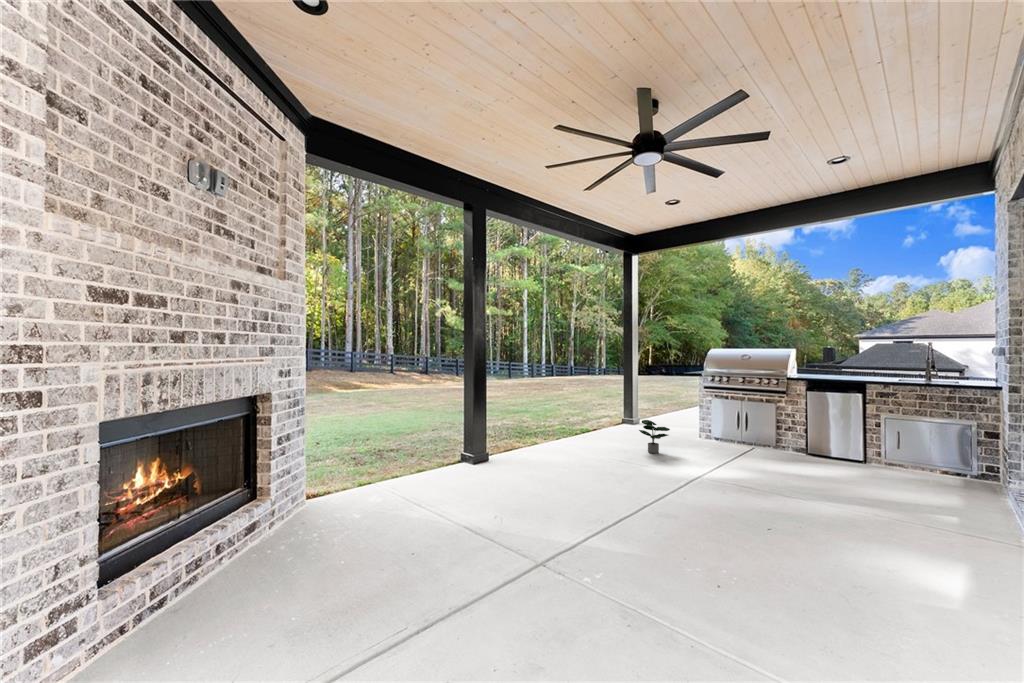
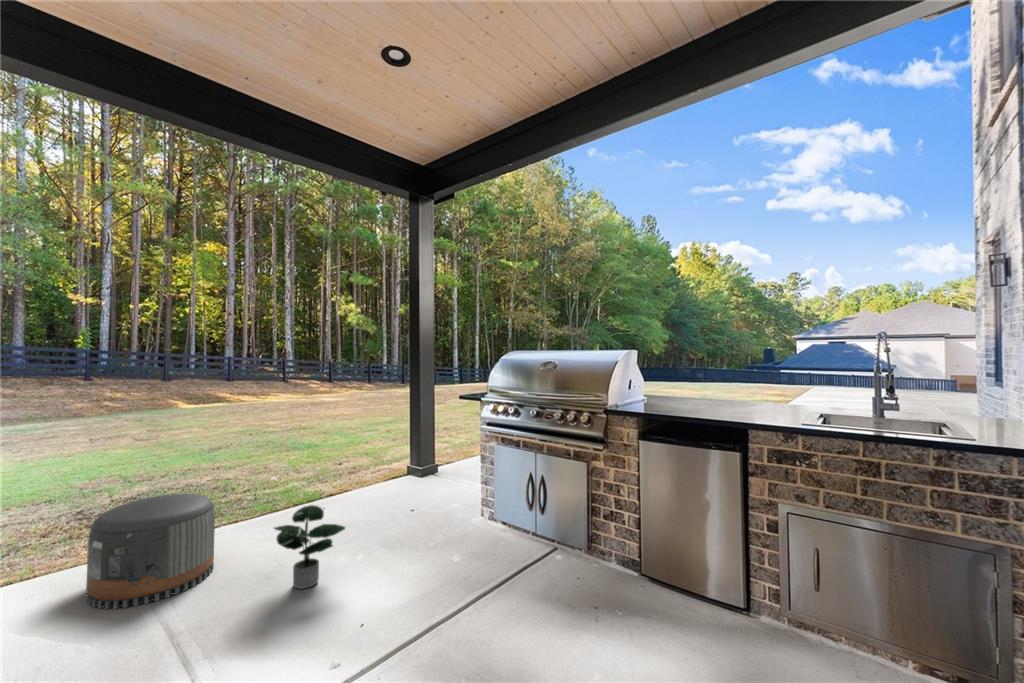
pouf: none [560,414,604,456] -> present [86,494,215,609]

